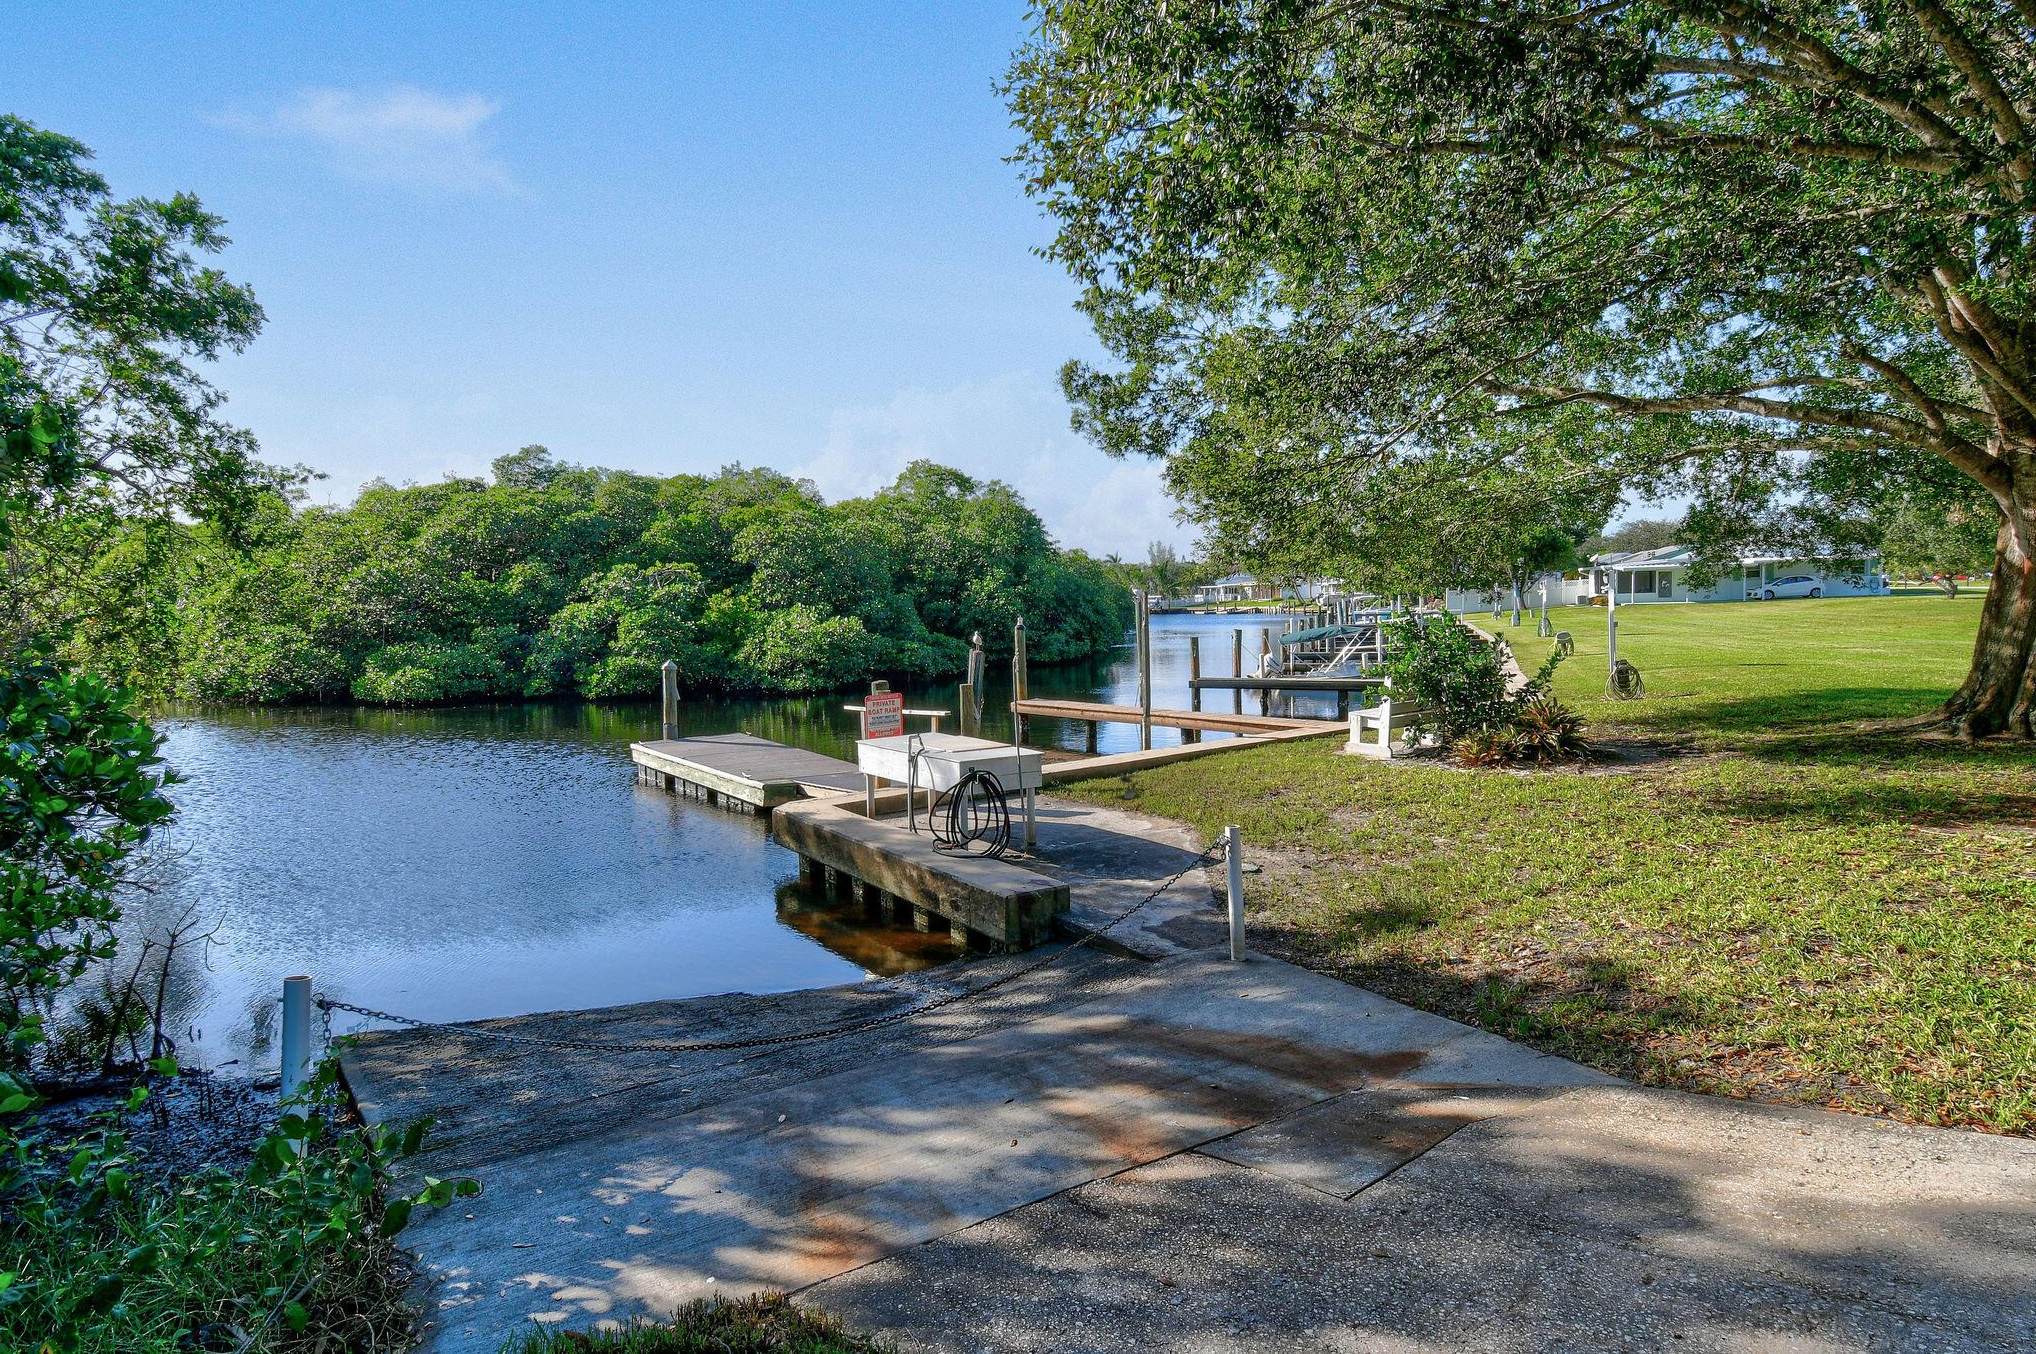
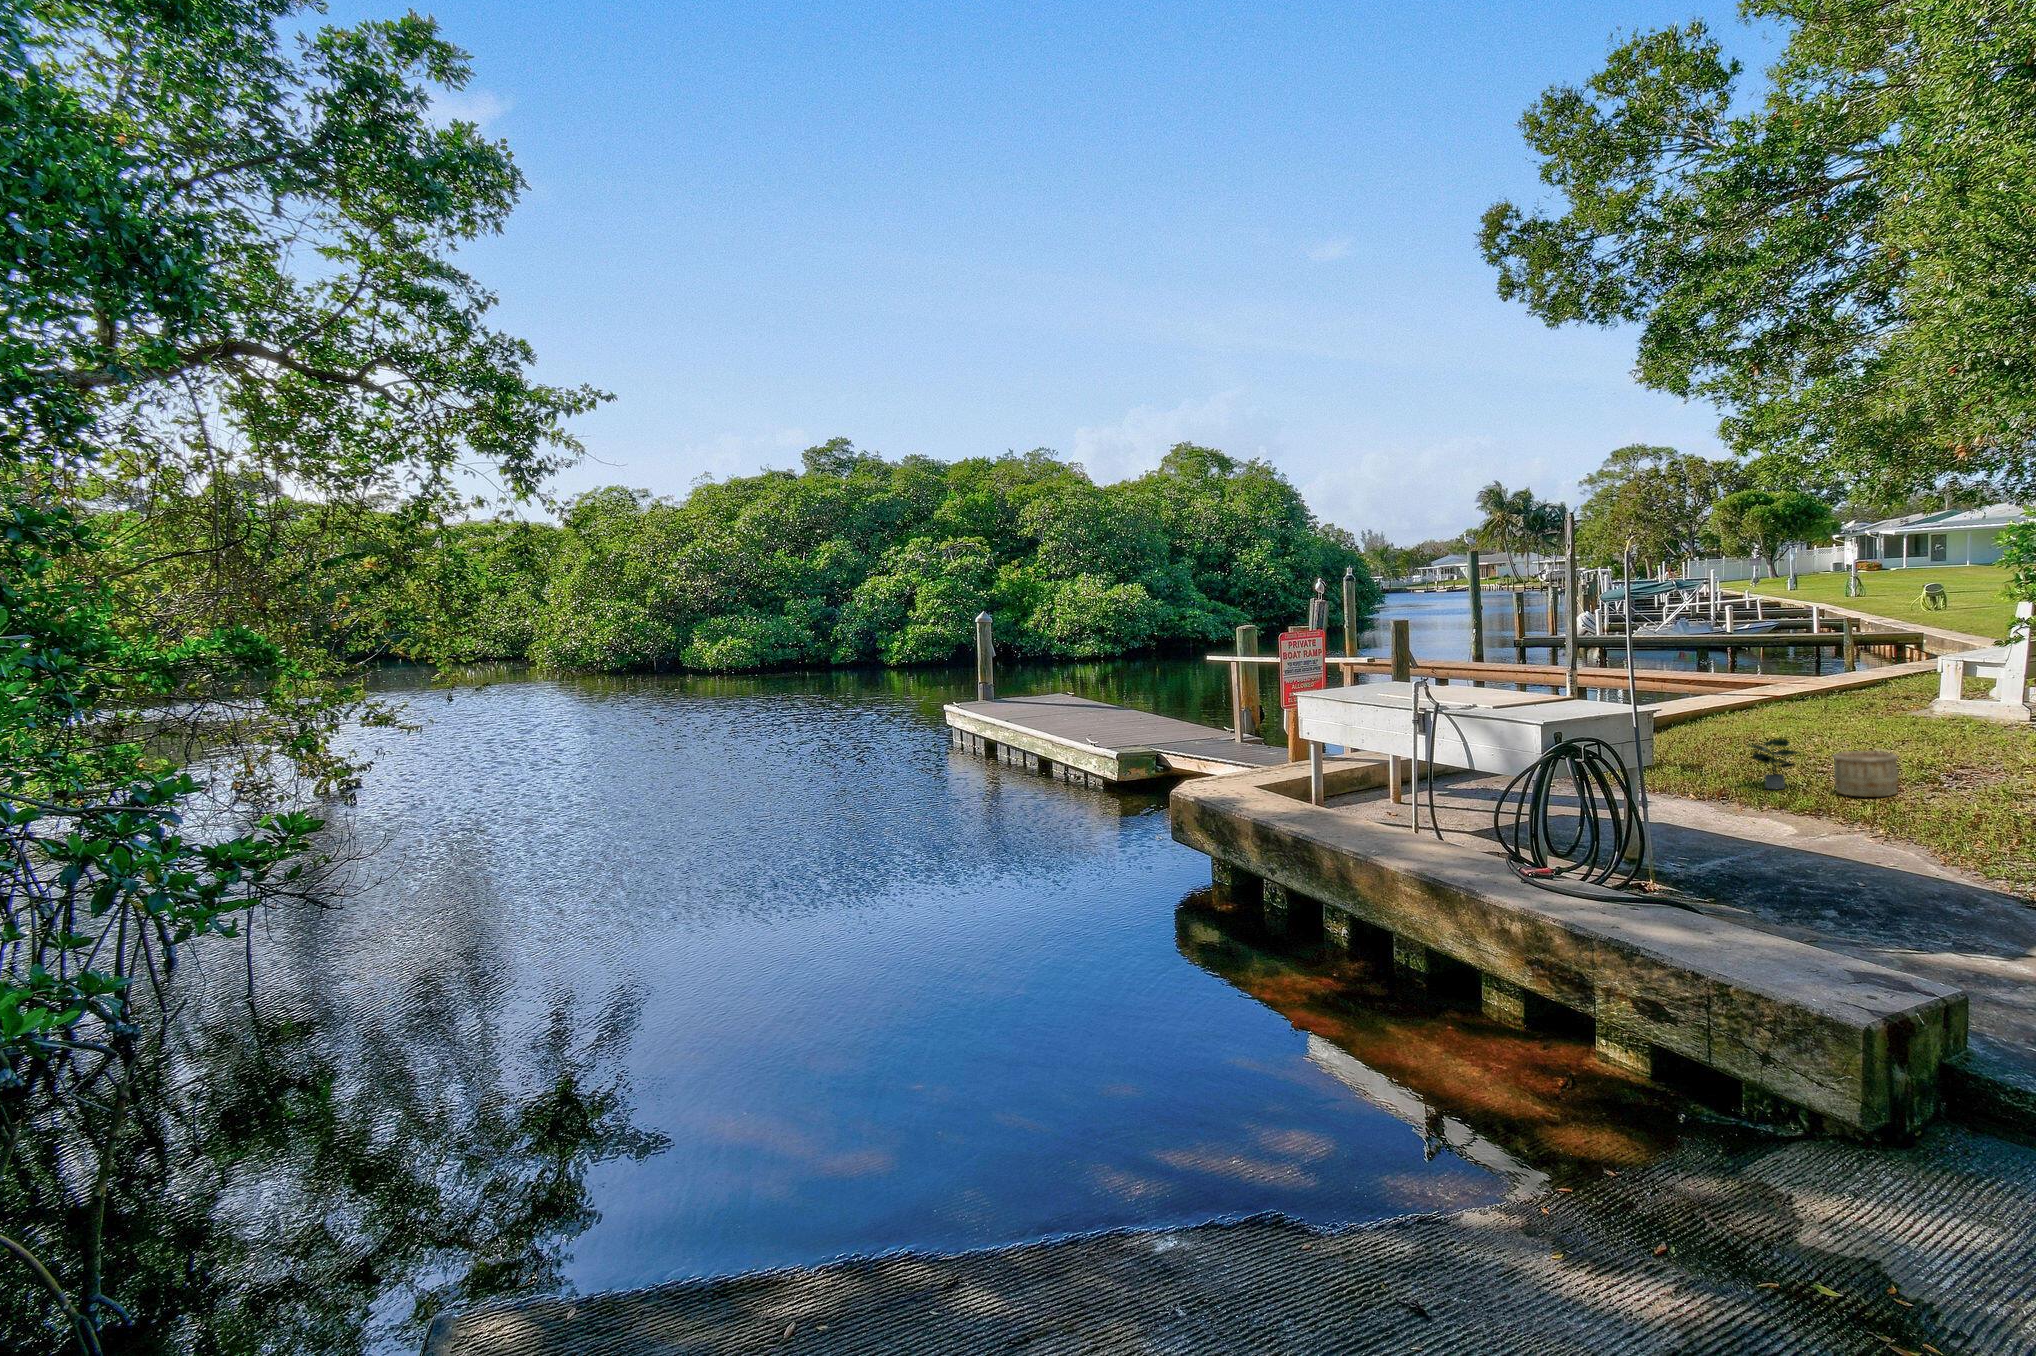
wooden bucket: none [1148,775,1179,802] -> present [1833,751,1898,797]

